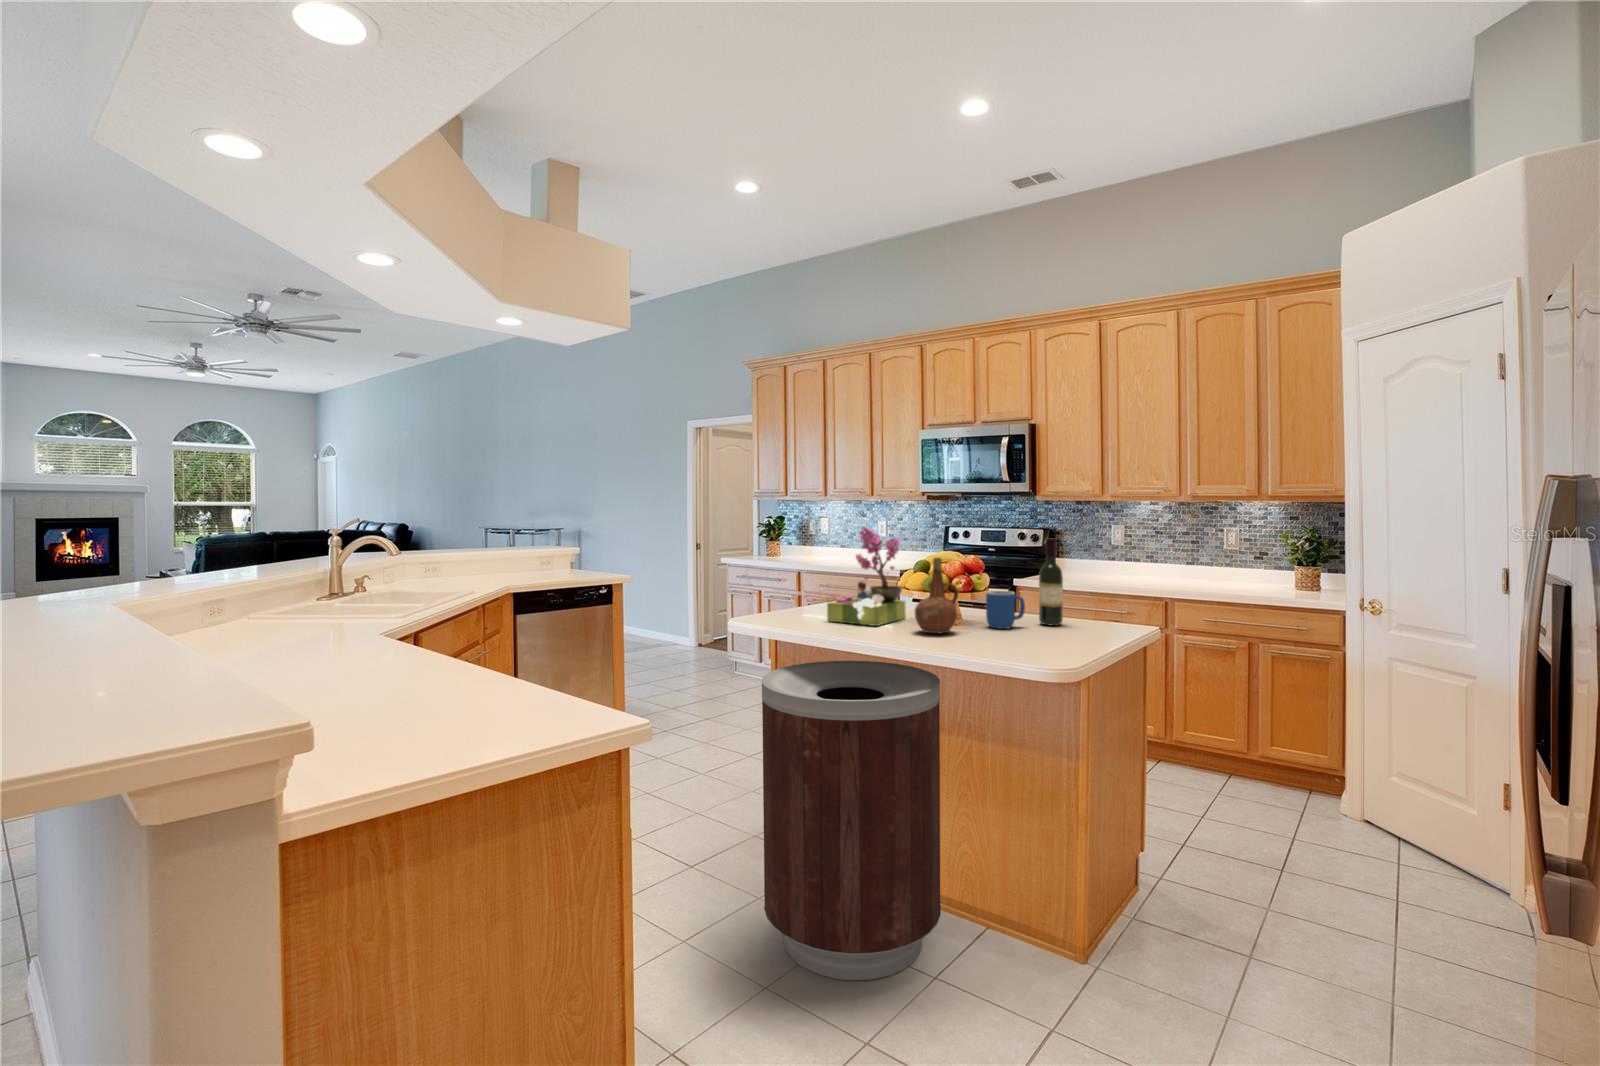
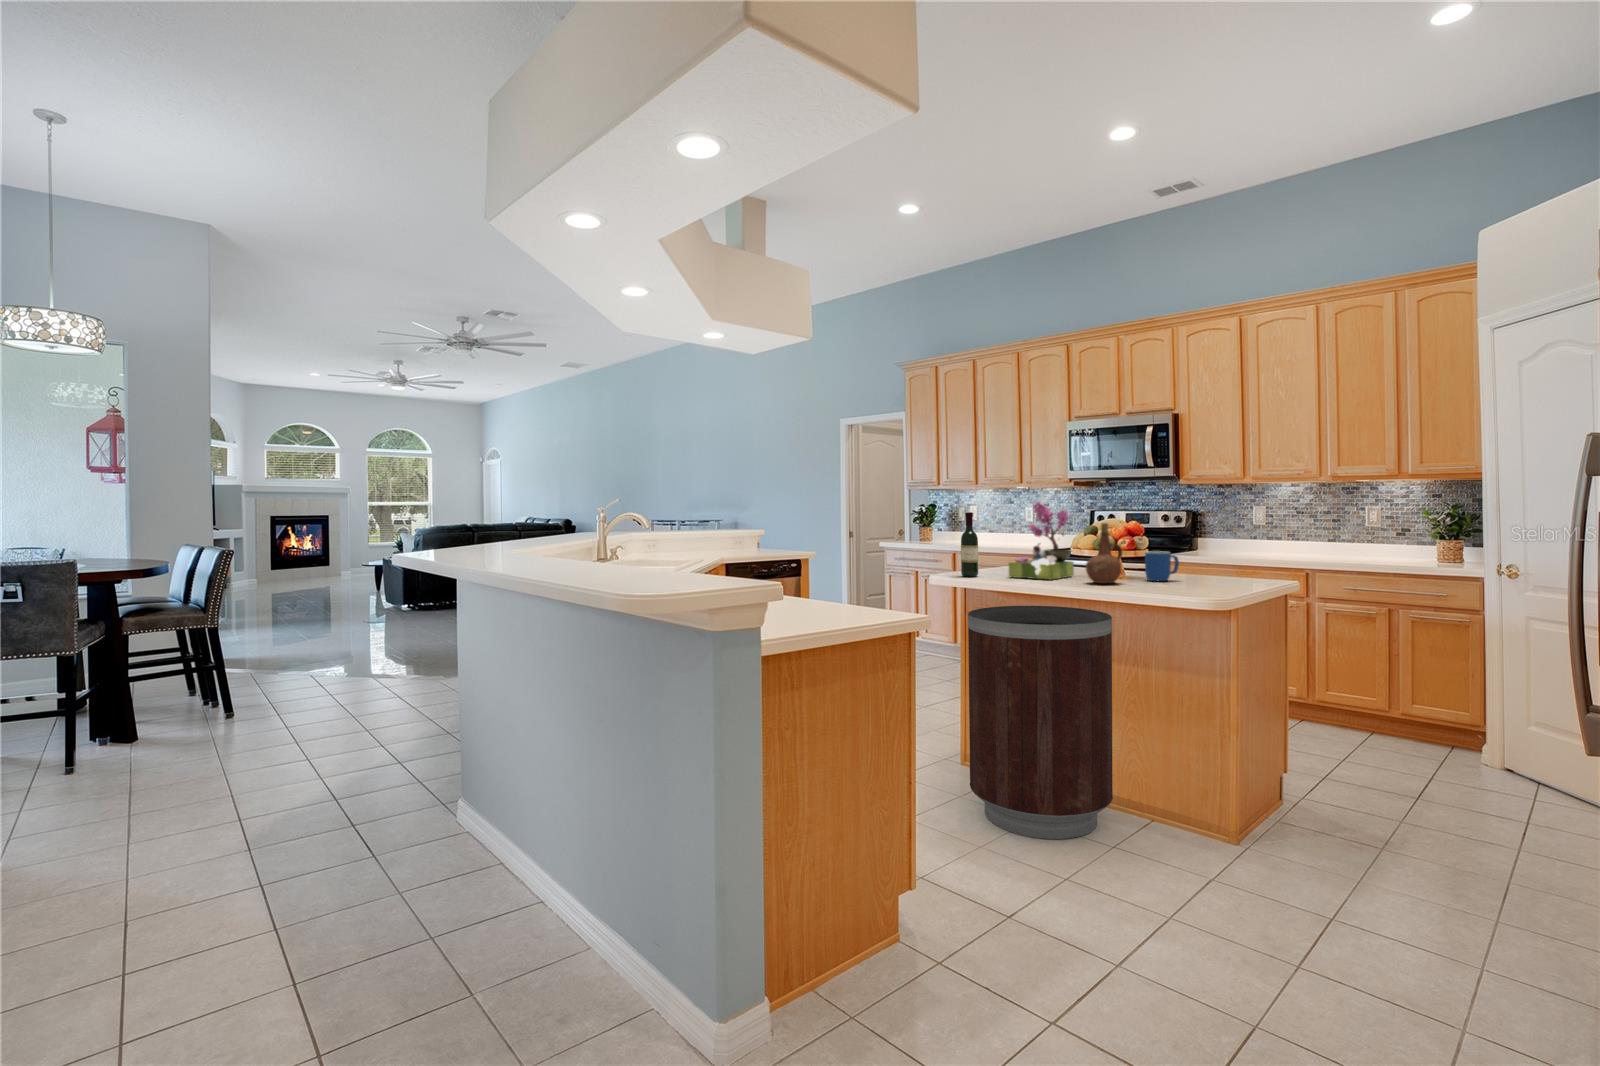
wine bottle: present [1039,539,1063,625] -> present [961,512,978,577]

